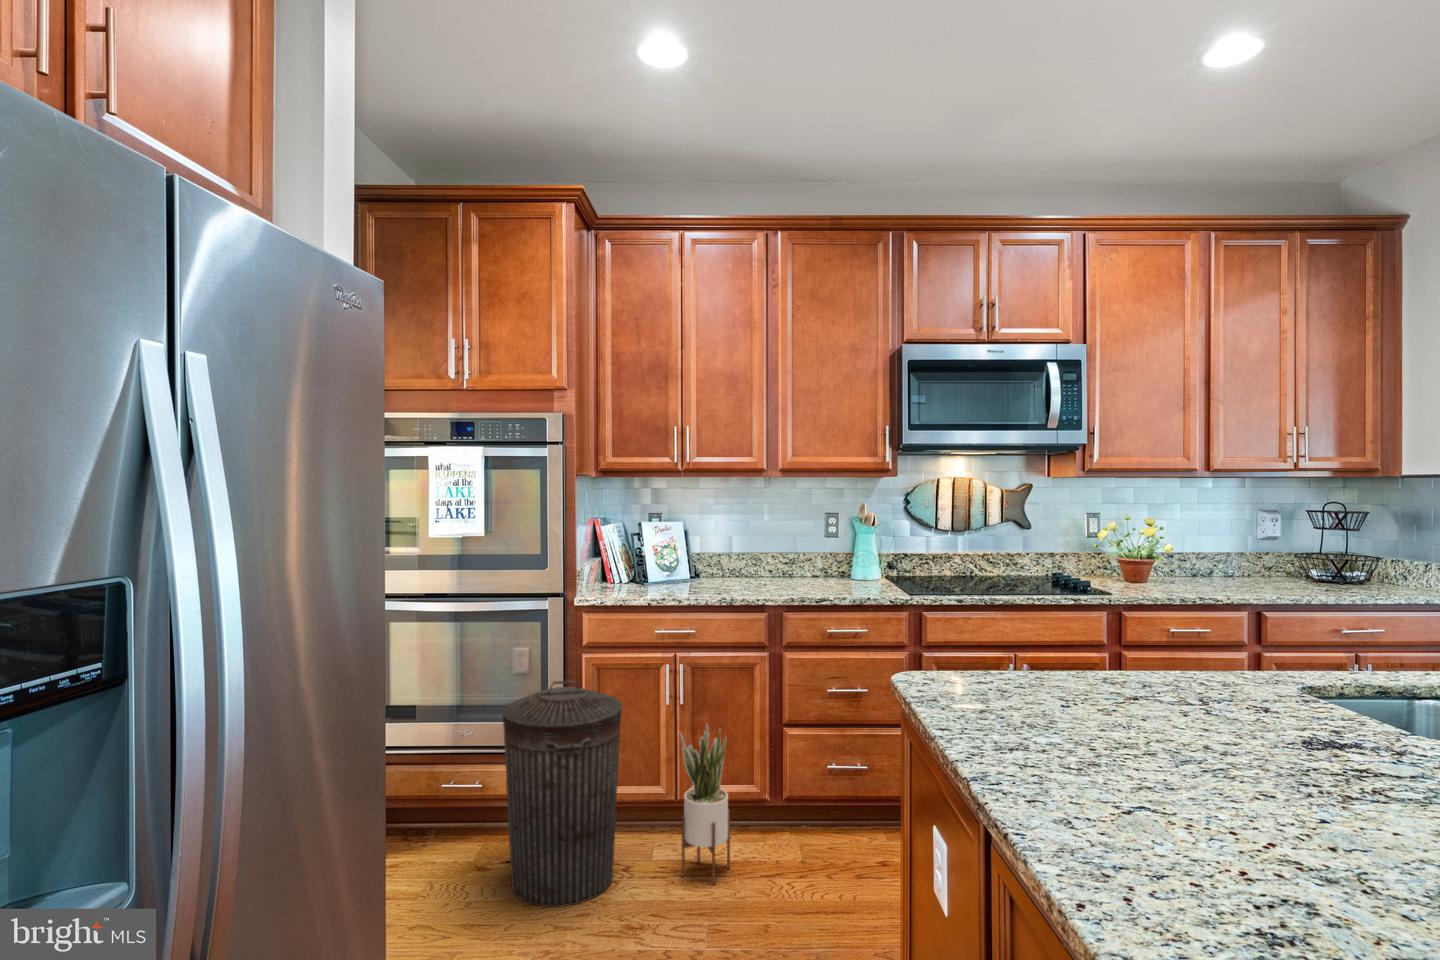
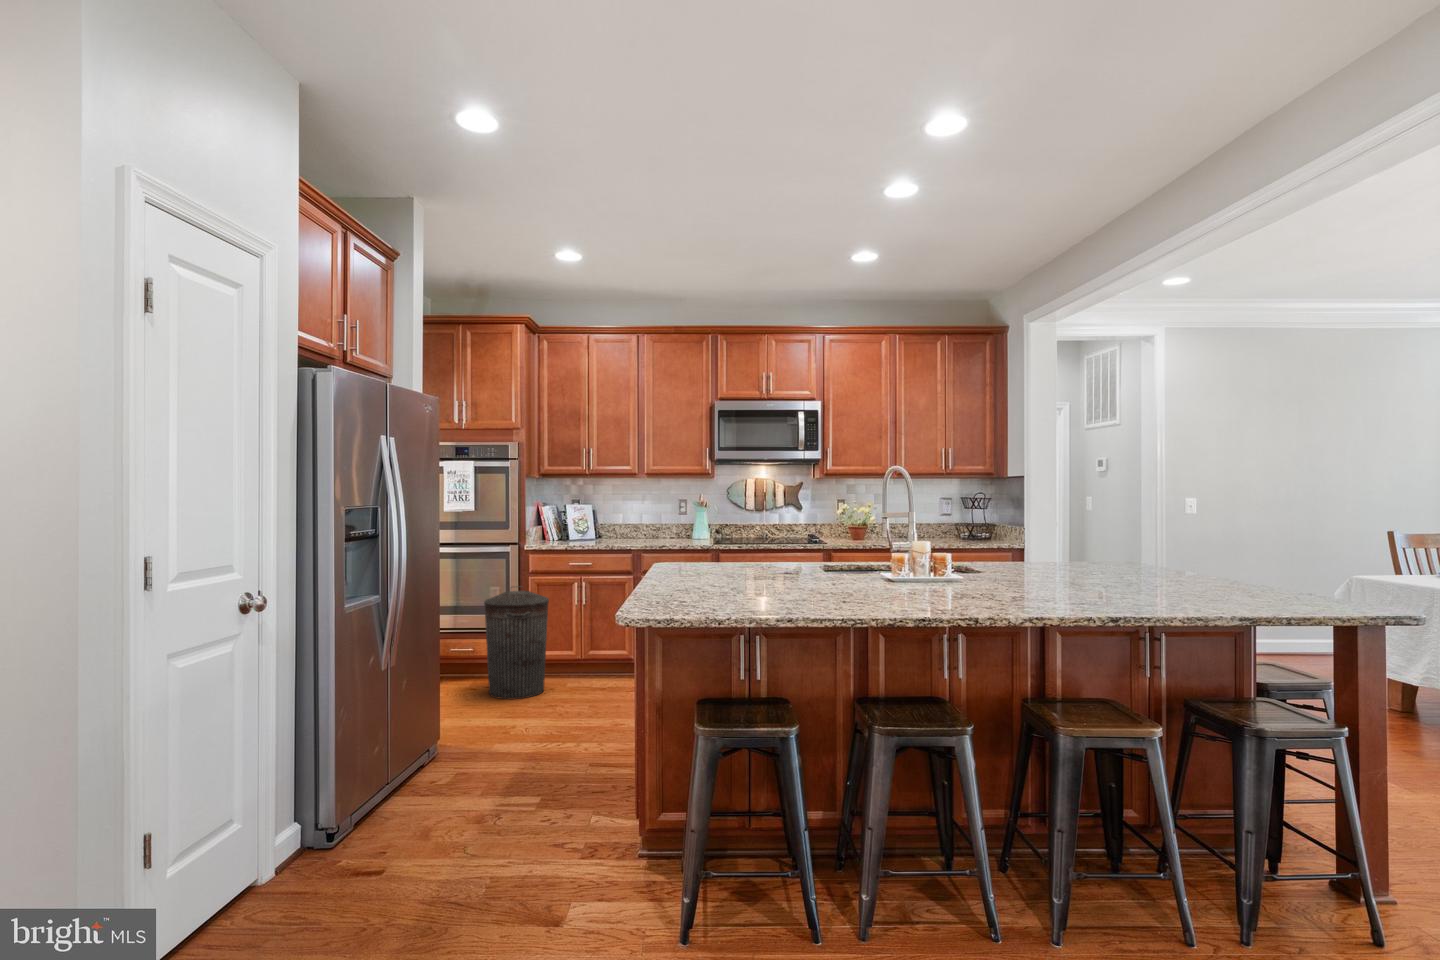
potted plant: present [680,724,730,884] -> none [579,609,608,692]

